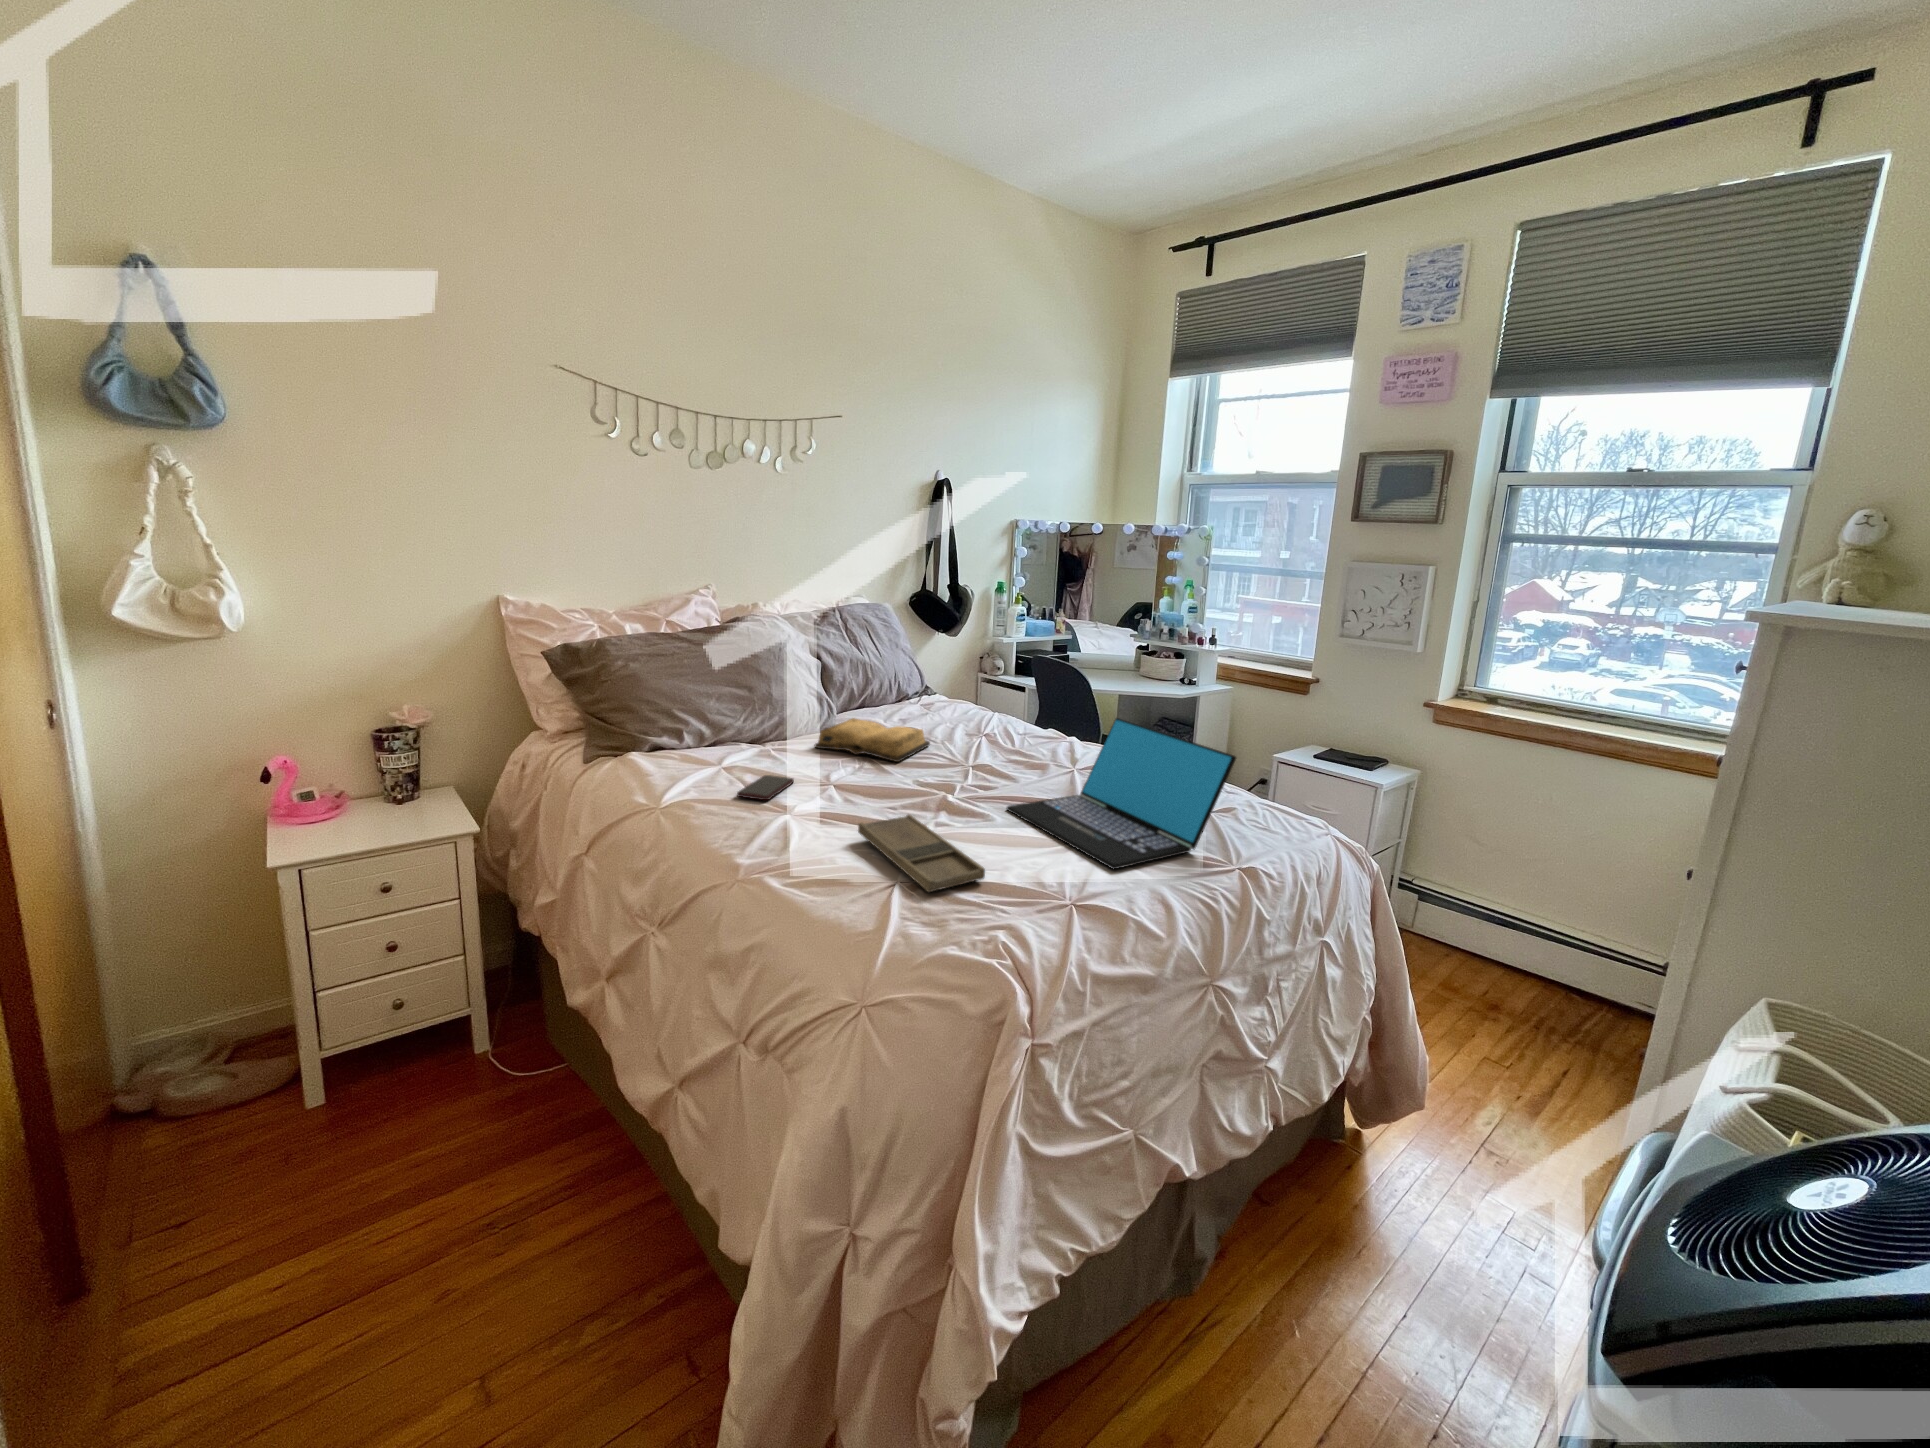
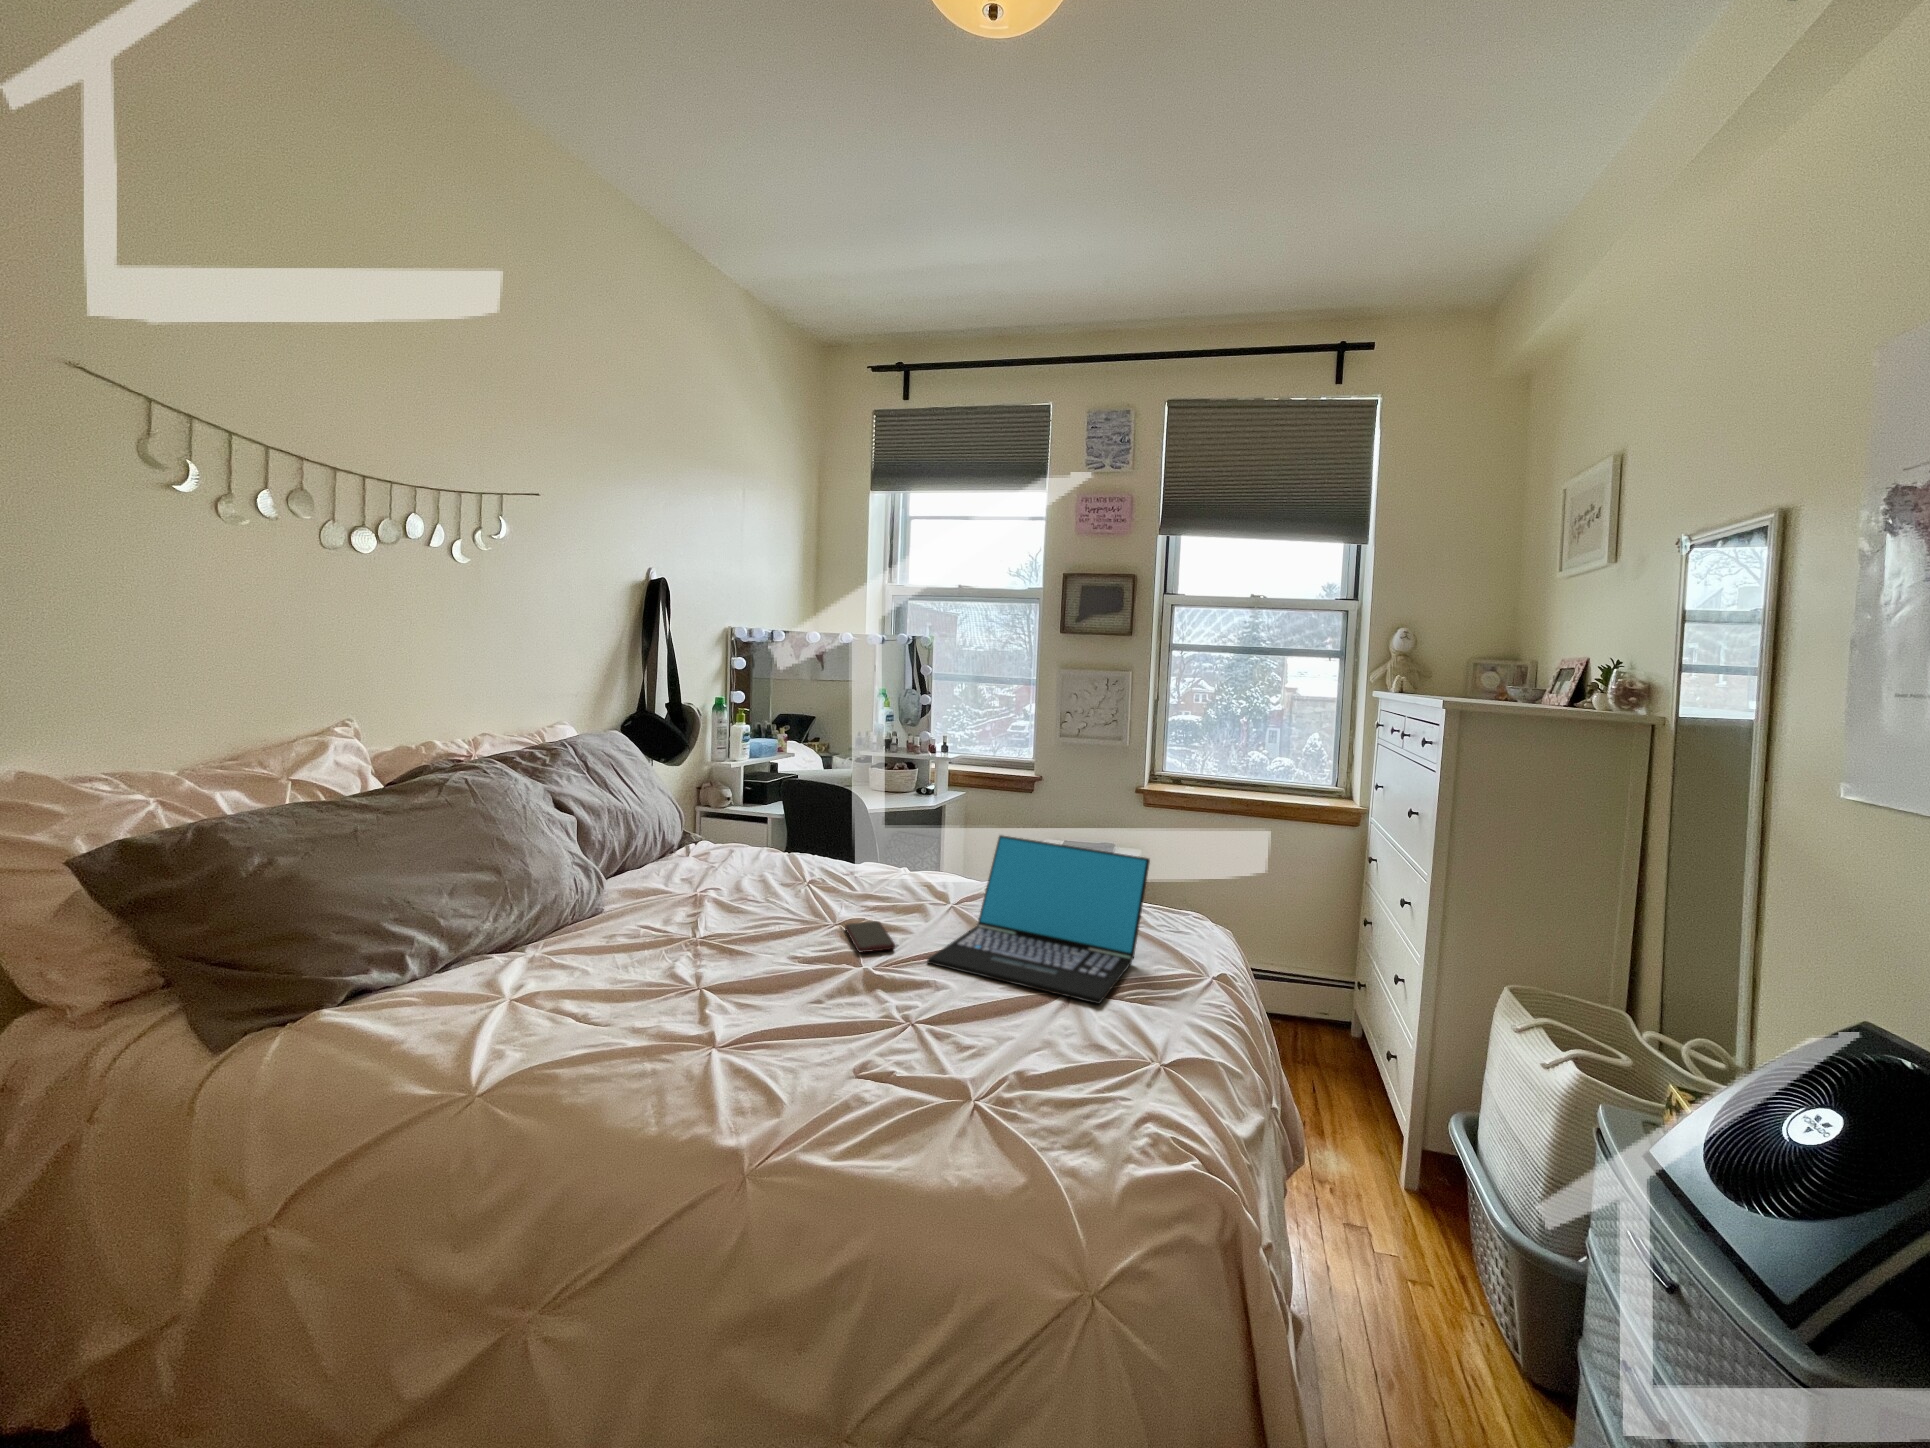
diary: present [815,718,930,762] -> none [611,882,757,936]
smartphone: present [737,775,794,800] -> present [845,921,895,953]
tray: present [858,815,985,892] -> none [815,1002,1011,1102]

